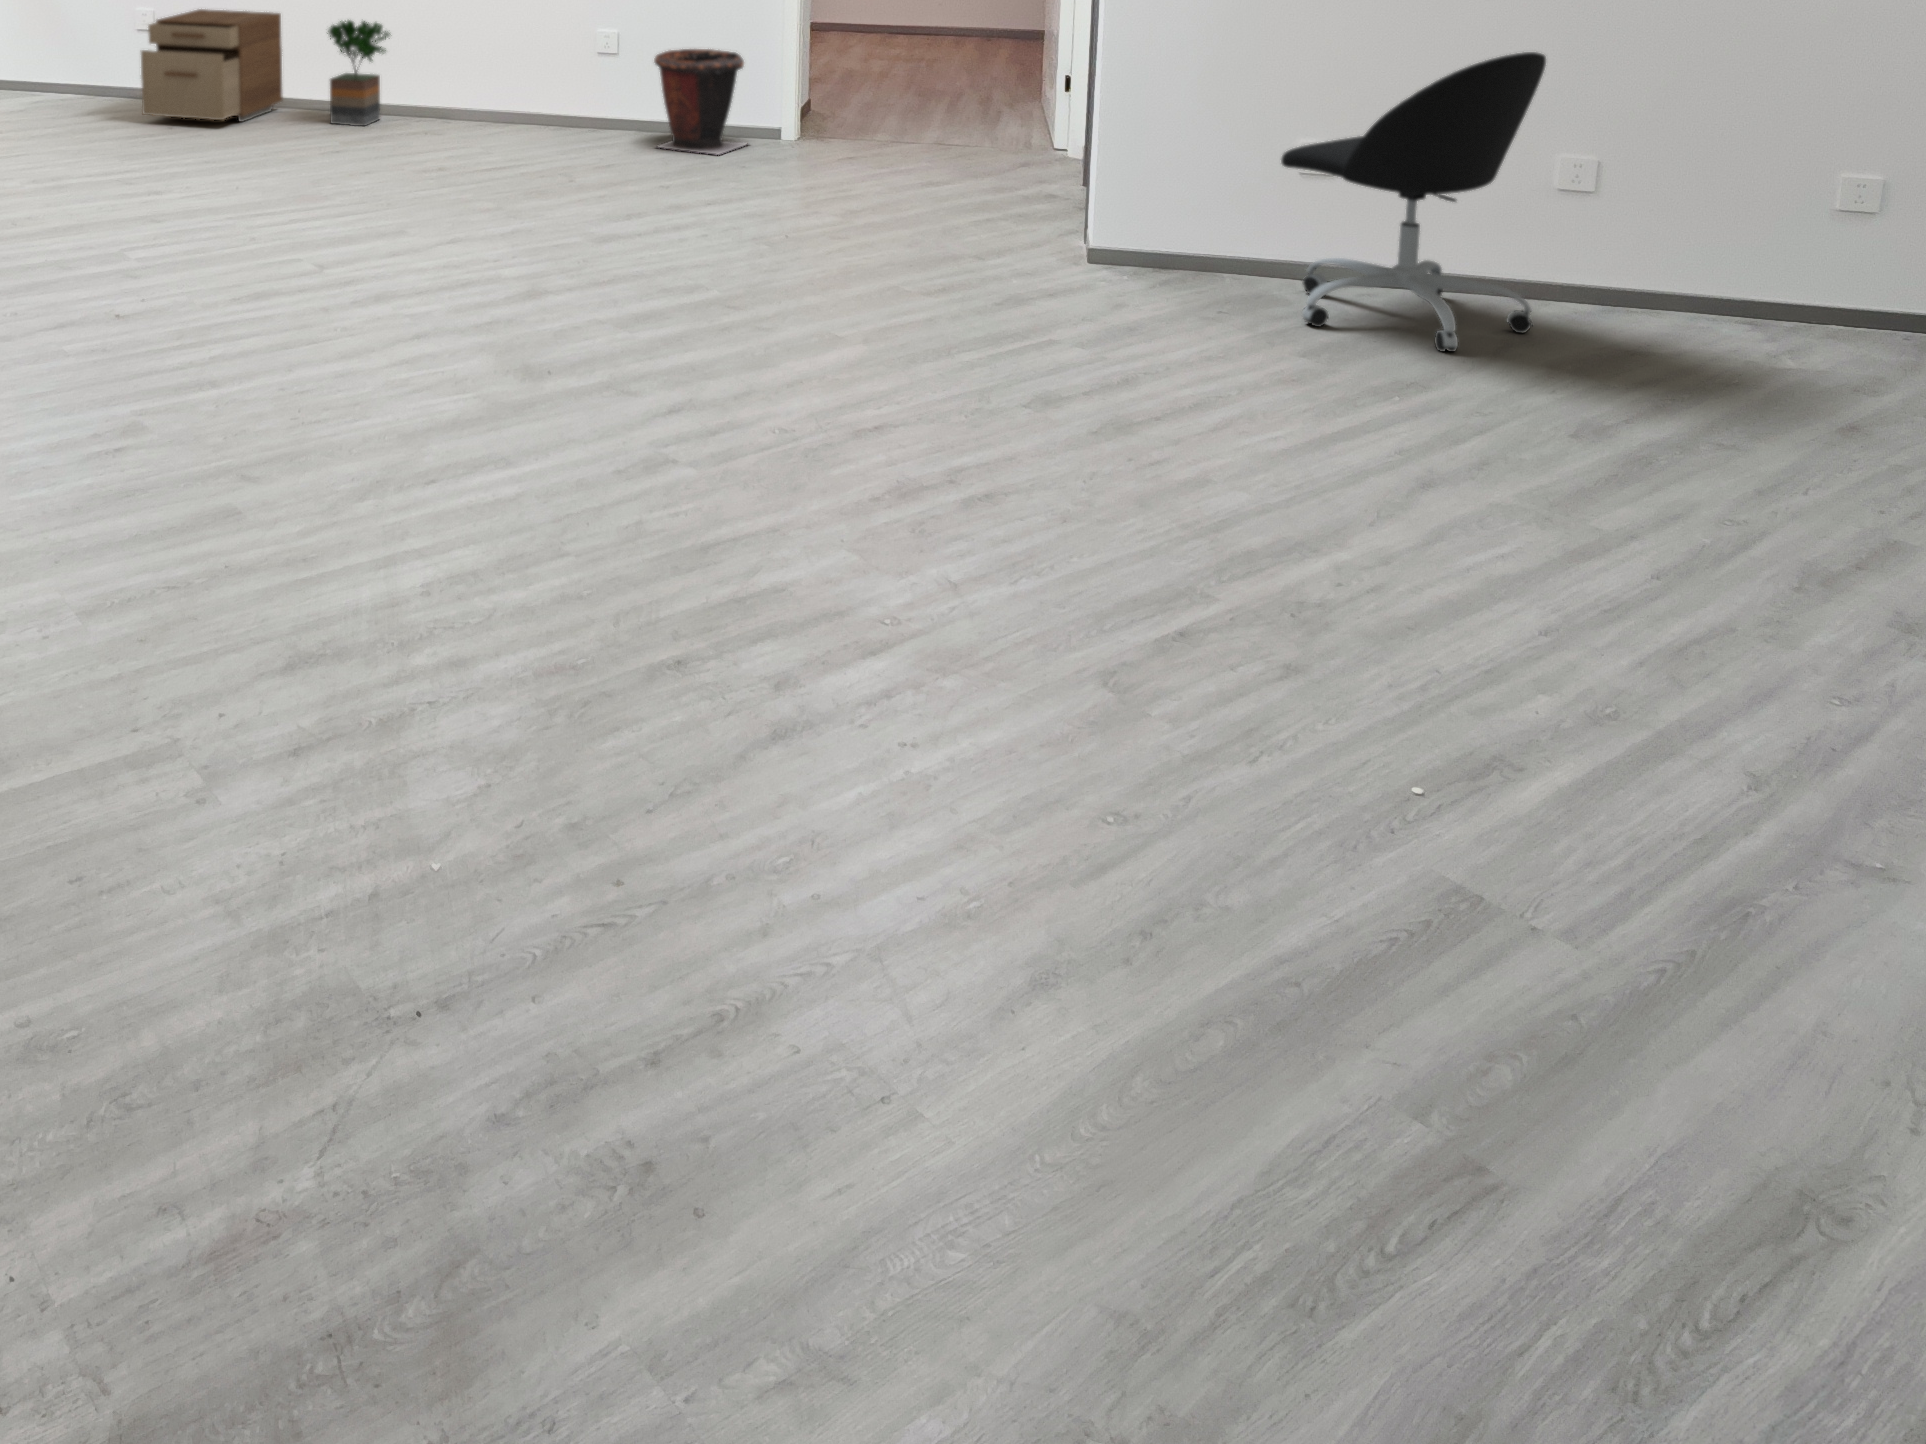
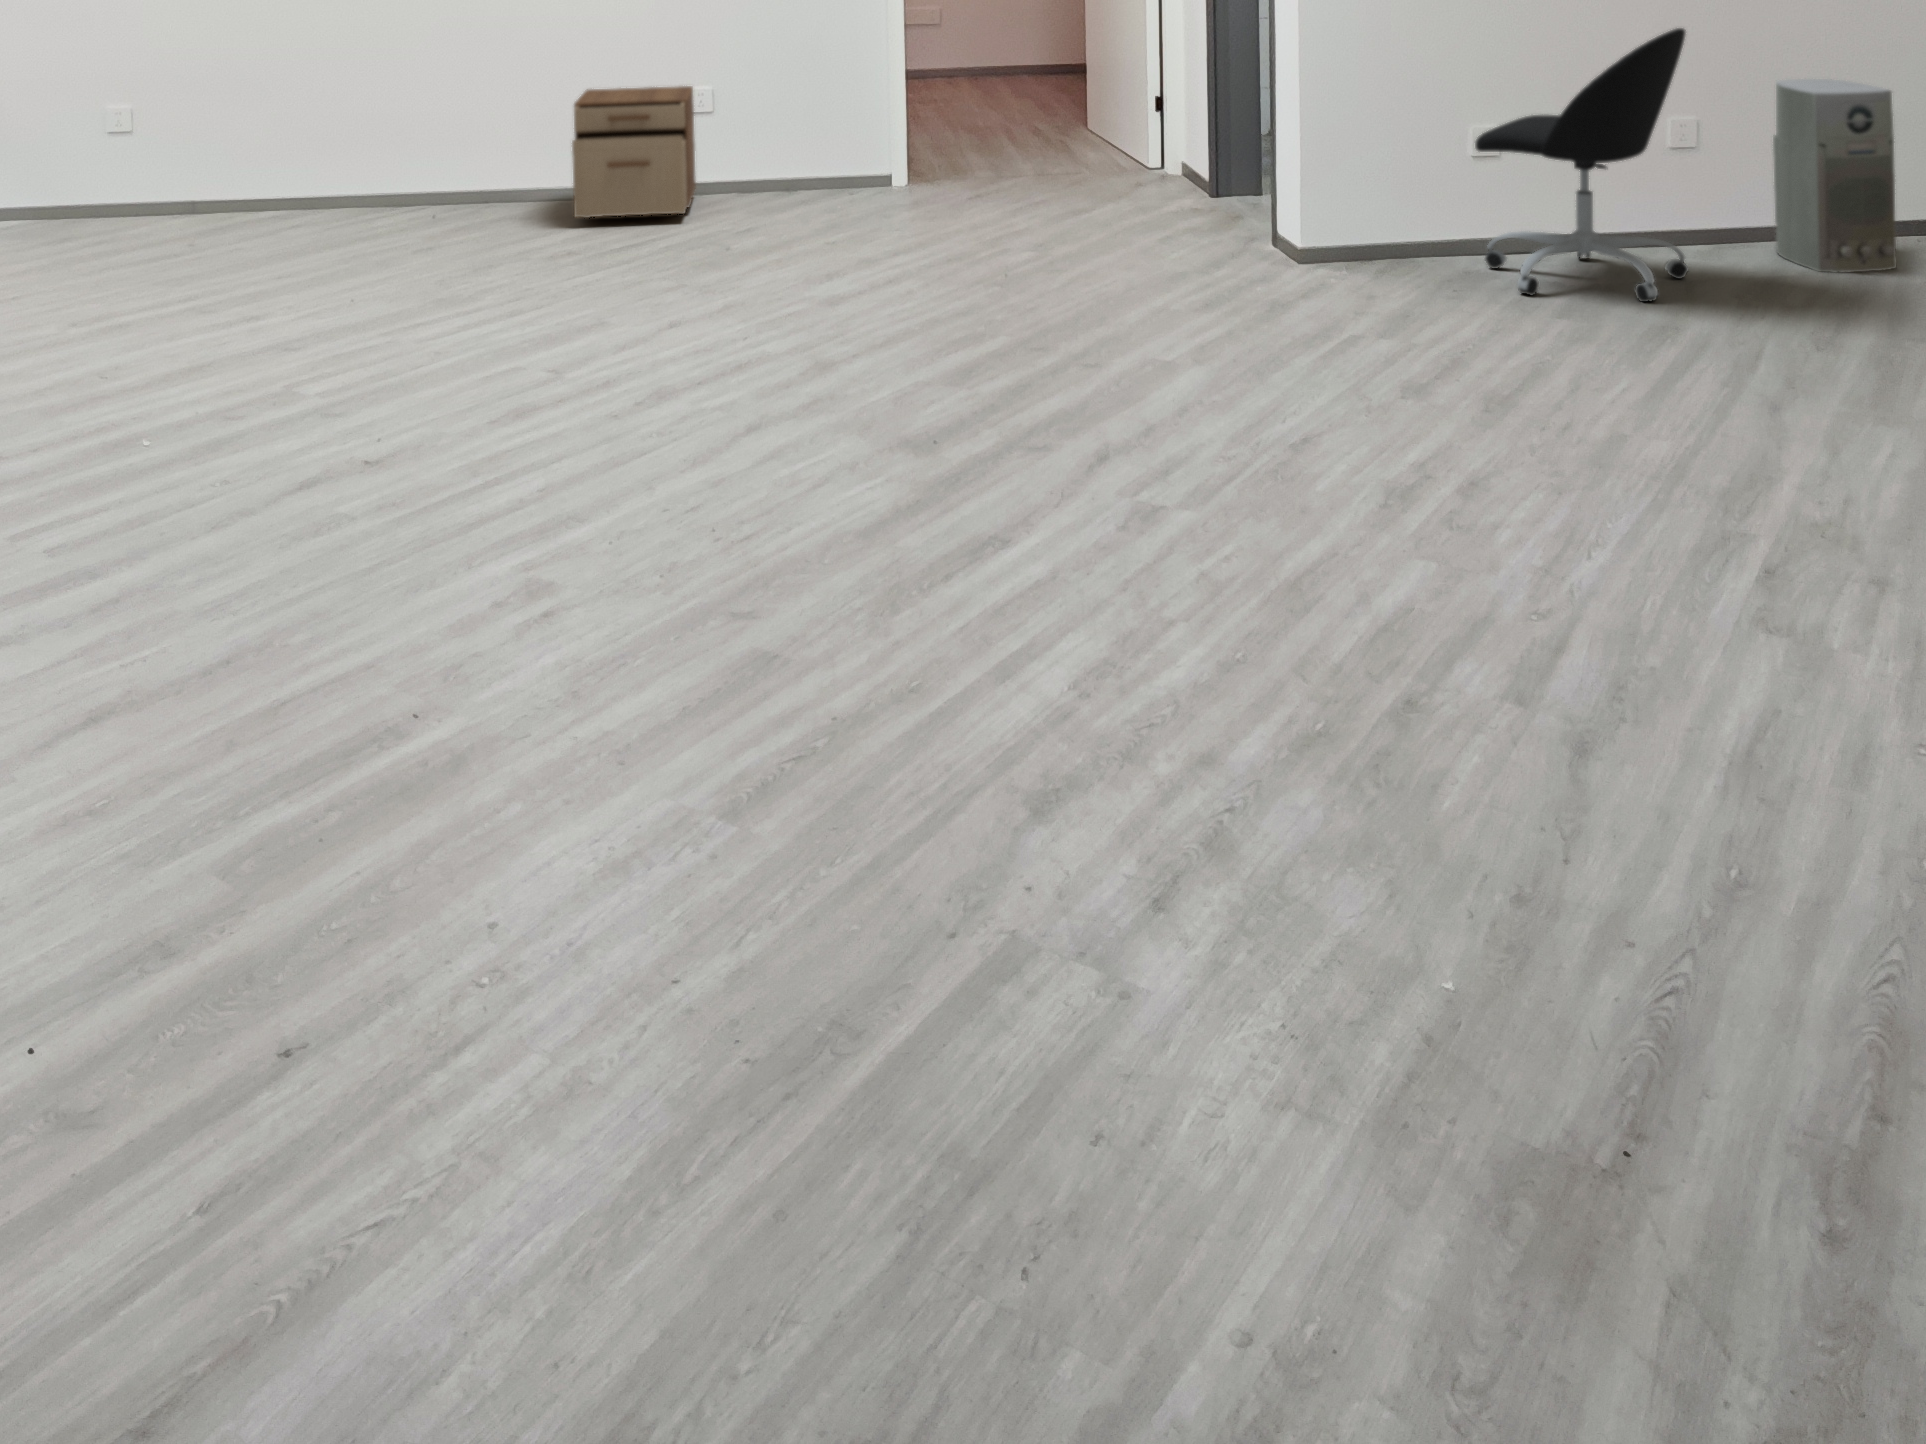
filing cabinet: present [141,9,283,121] -> present [572,86,696,218]
potted tree: present [327,20,390,126] -> none [363,96,446,219]
waste bin: present [654,49,746,155] -> none [757,97,858,207]
air purifier: none [1690,122,1848,359] -> present [1773,79,1897,273]

